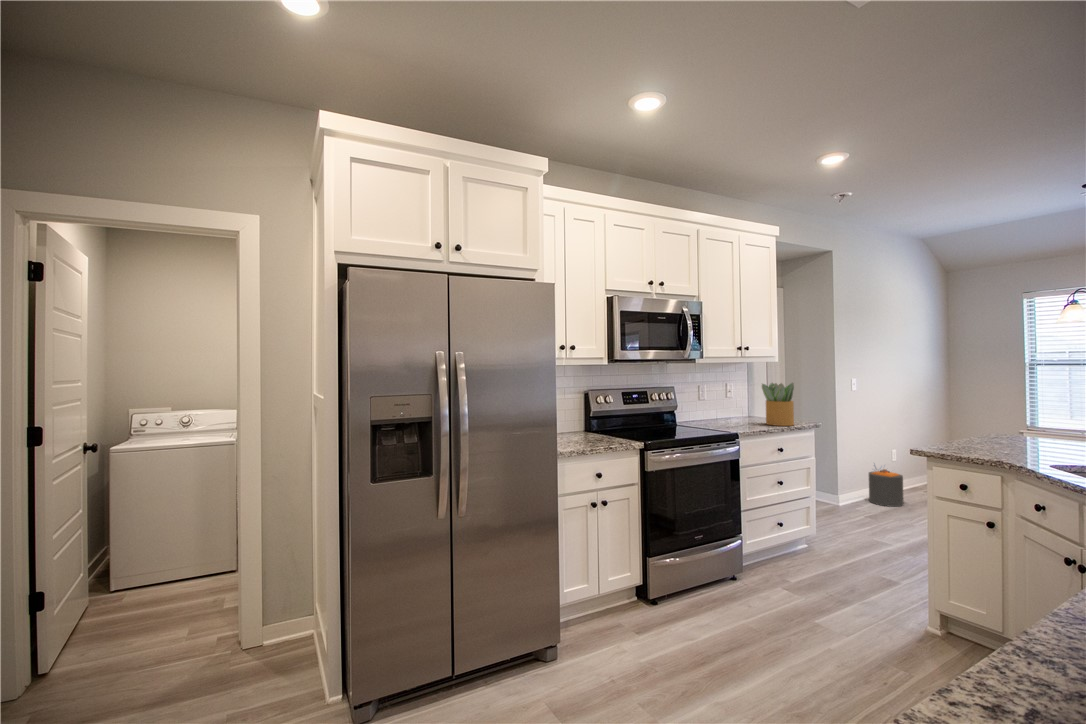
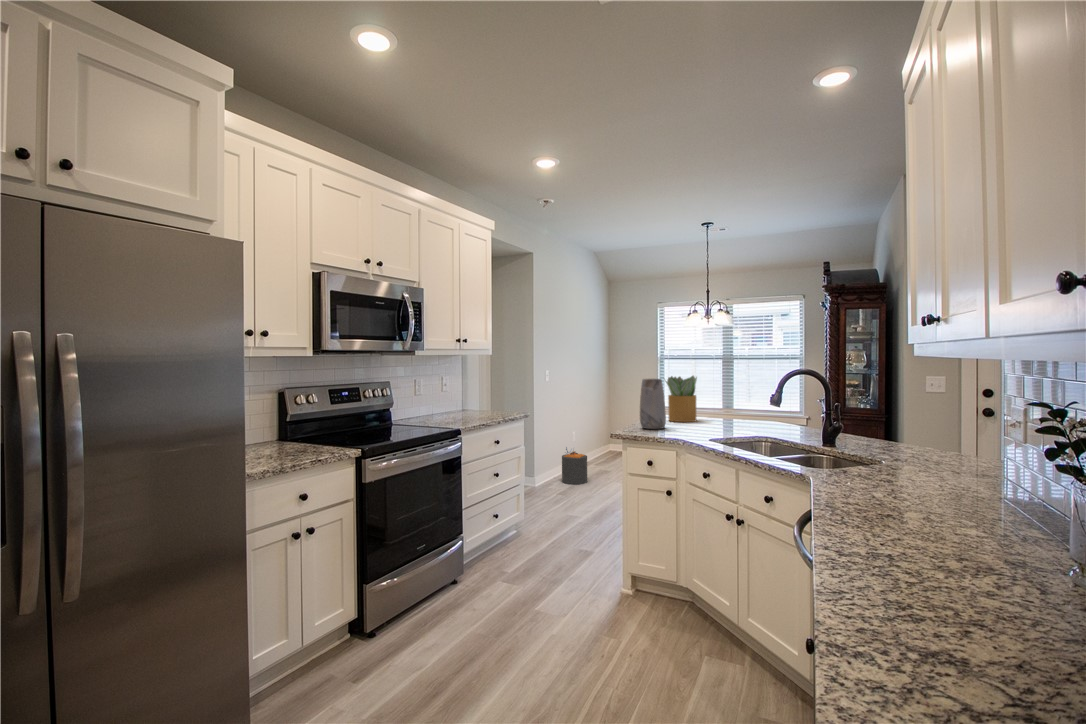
potted plant: present [762,383,794,426] -> present [666,376,697,422]
vase: none [957,389,998,449] -> present [640,379,666,429]

